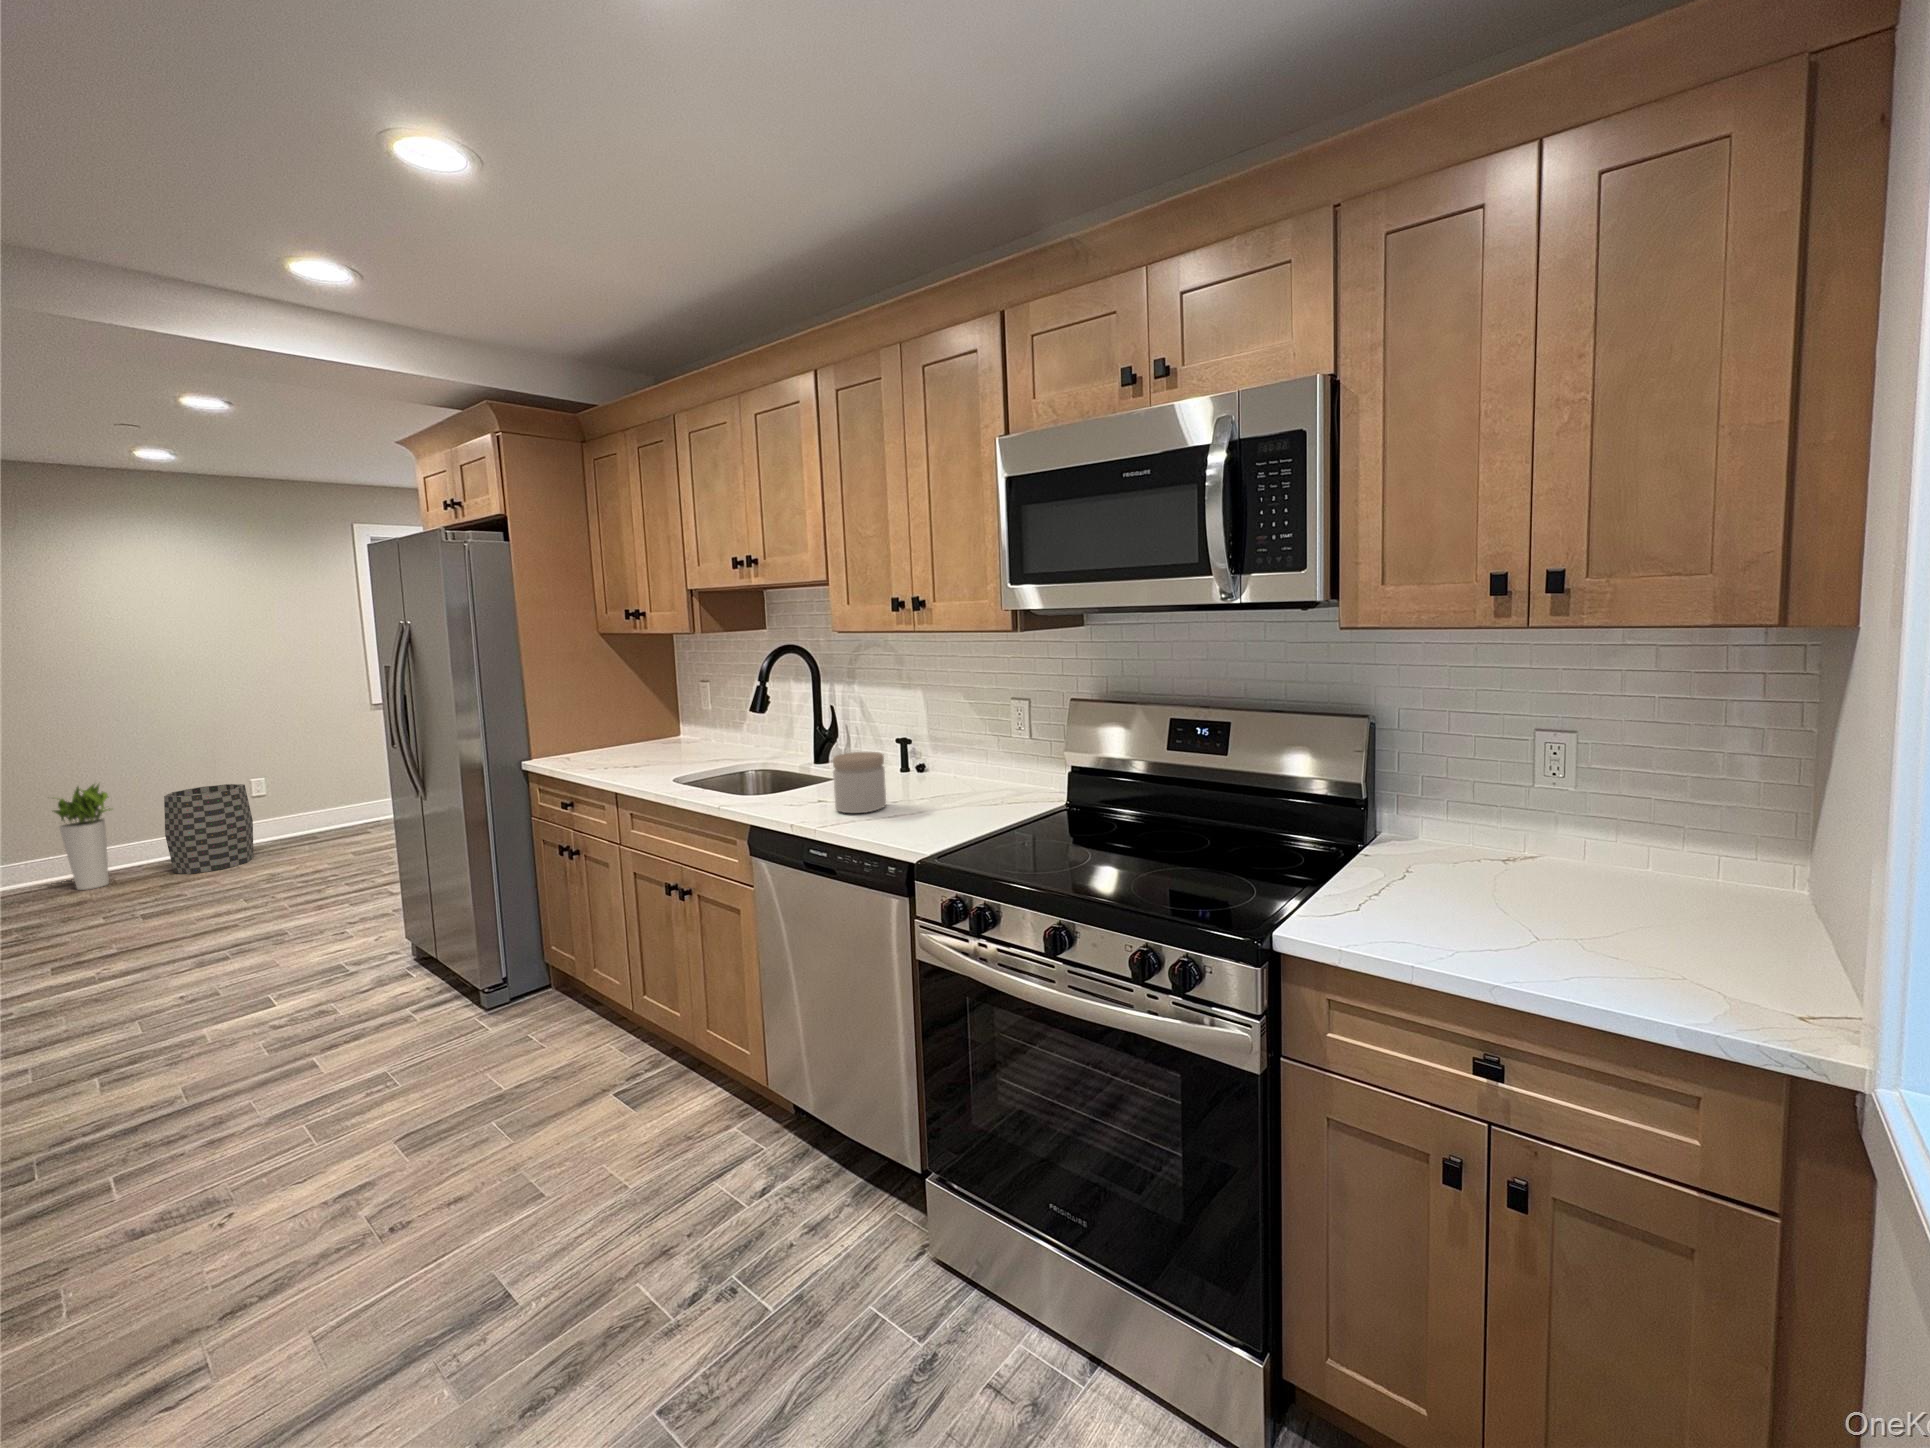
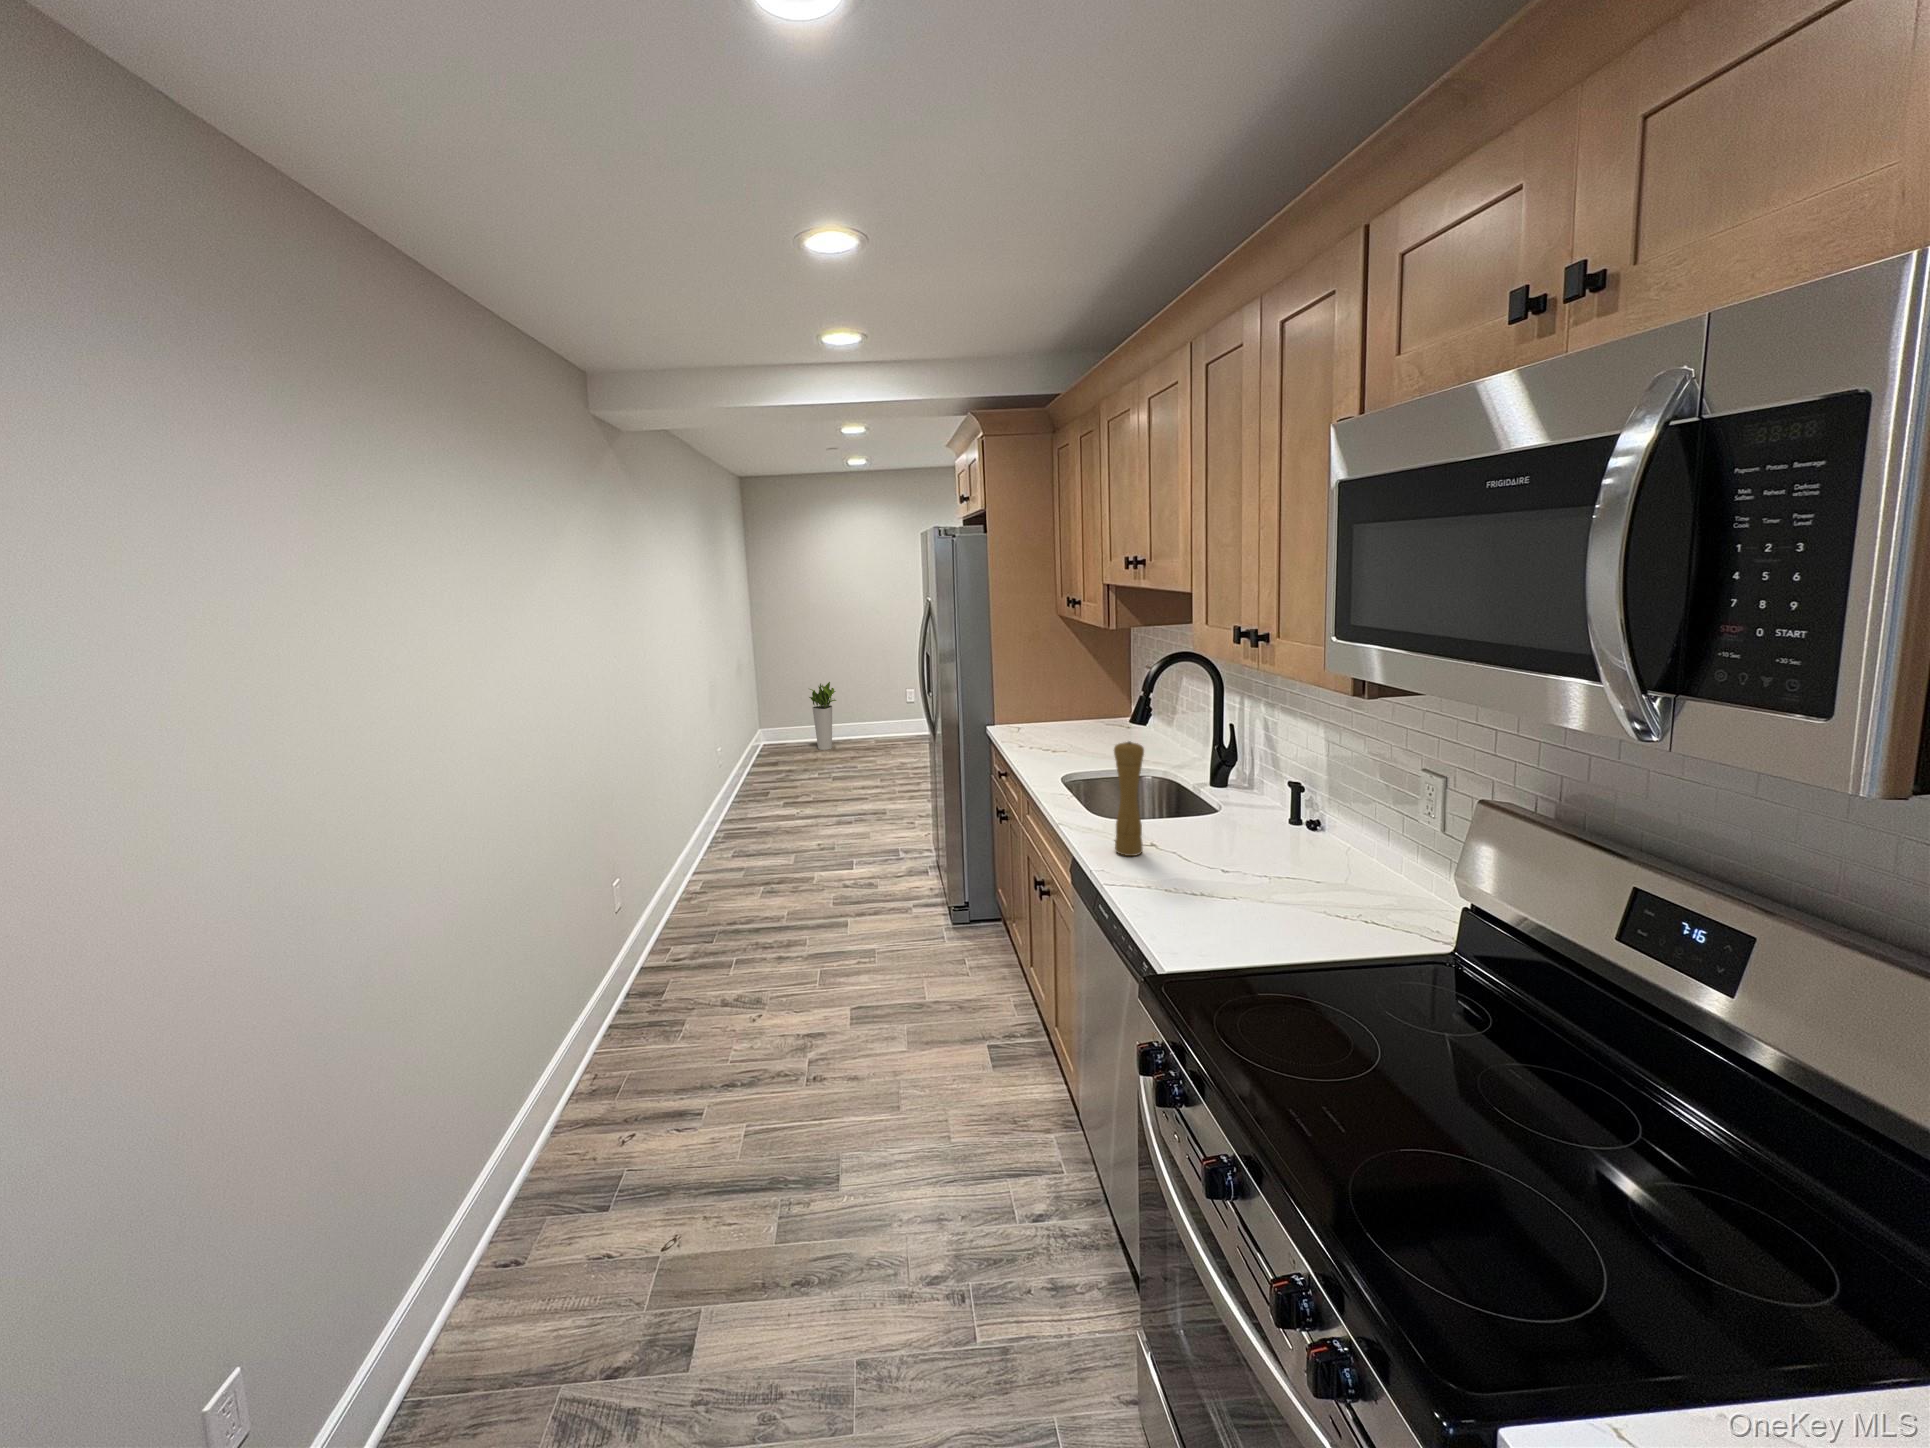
pepper mill: none [782,704,814,810] -> present [1114,741,1144,856]
jar: present [833,752,886,813] -> none [1153,806,1215,883]
trash can: present [164,784,254,874] -> none [858,692,902,752]

